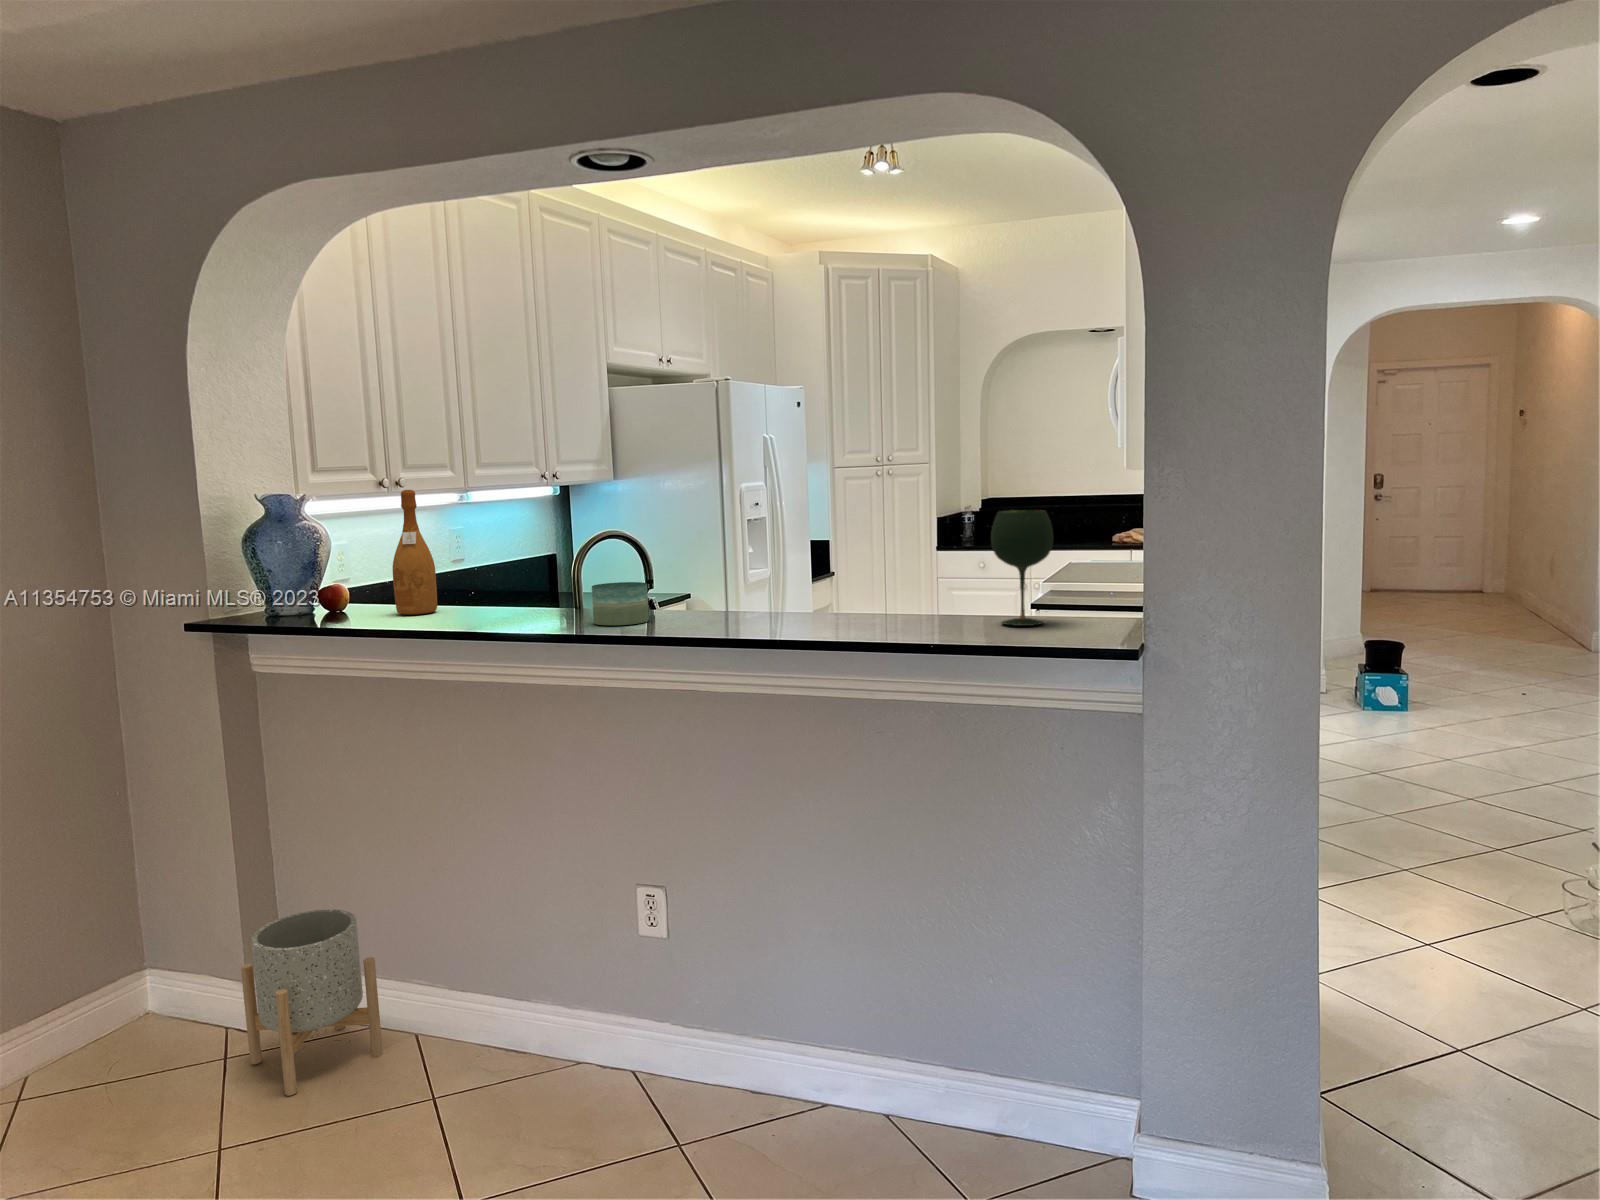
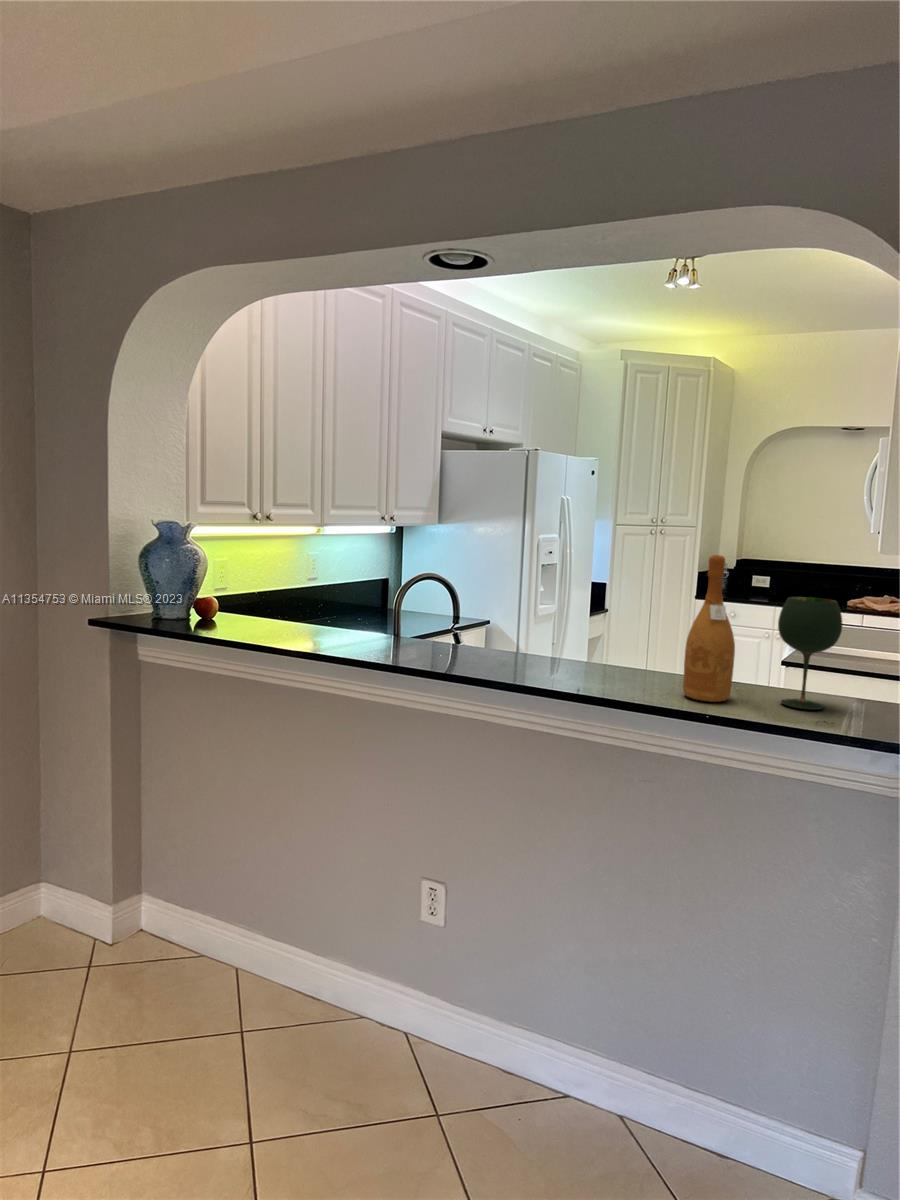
wine bottle: present [393,490,437,615] -> present [683,555,735,702]
candle: present [592,582,649,625] -> none [406,622,454,661]
planter: present [241,909,383,1096] -> none [105,858,206,1013]

